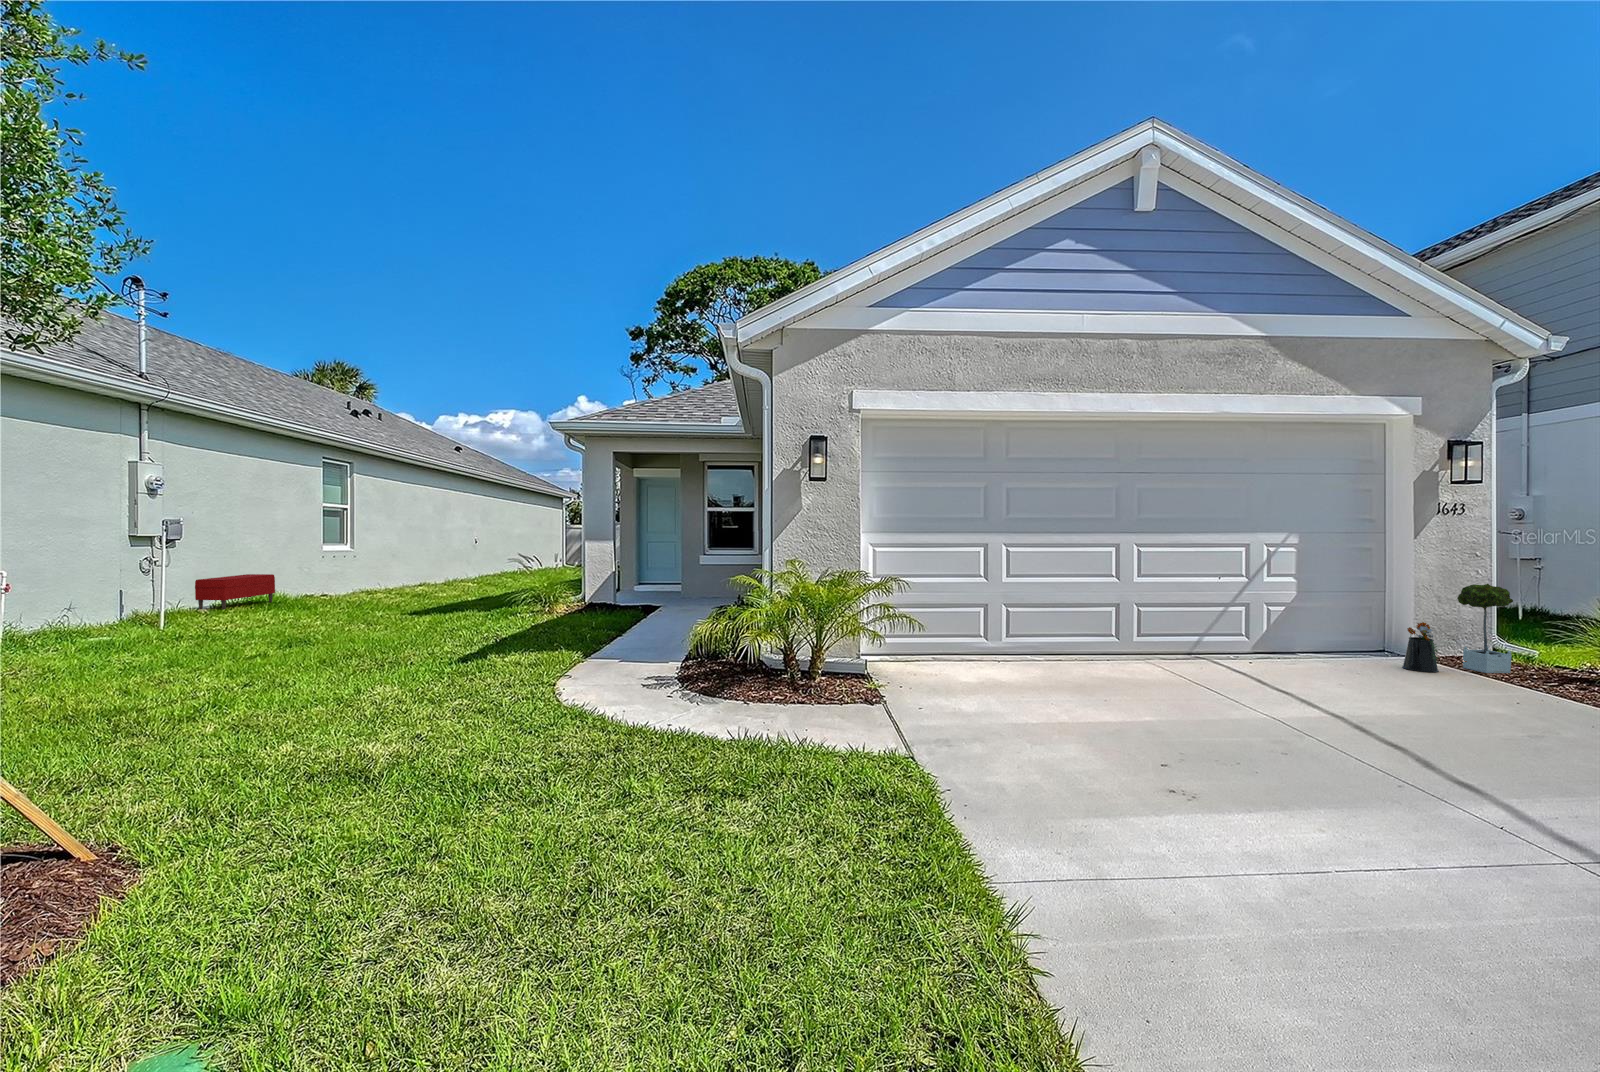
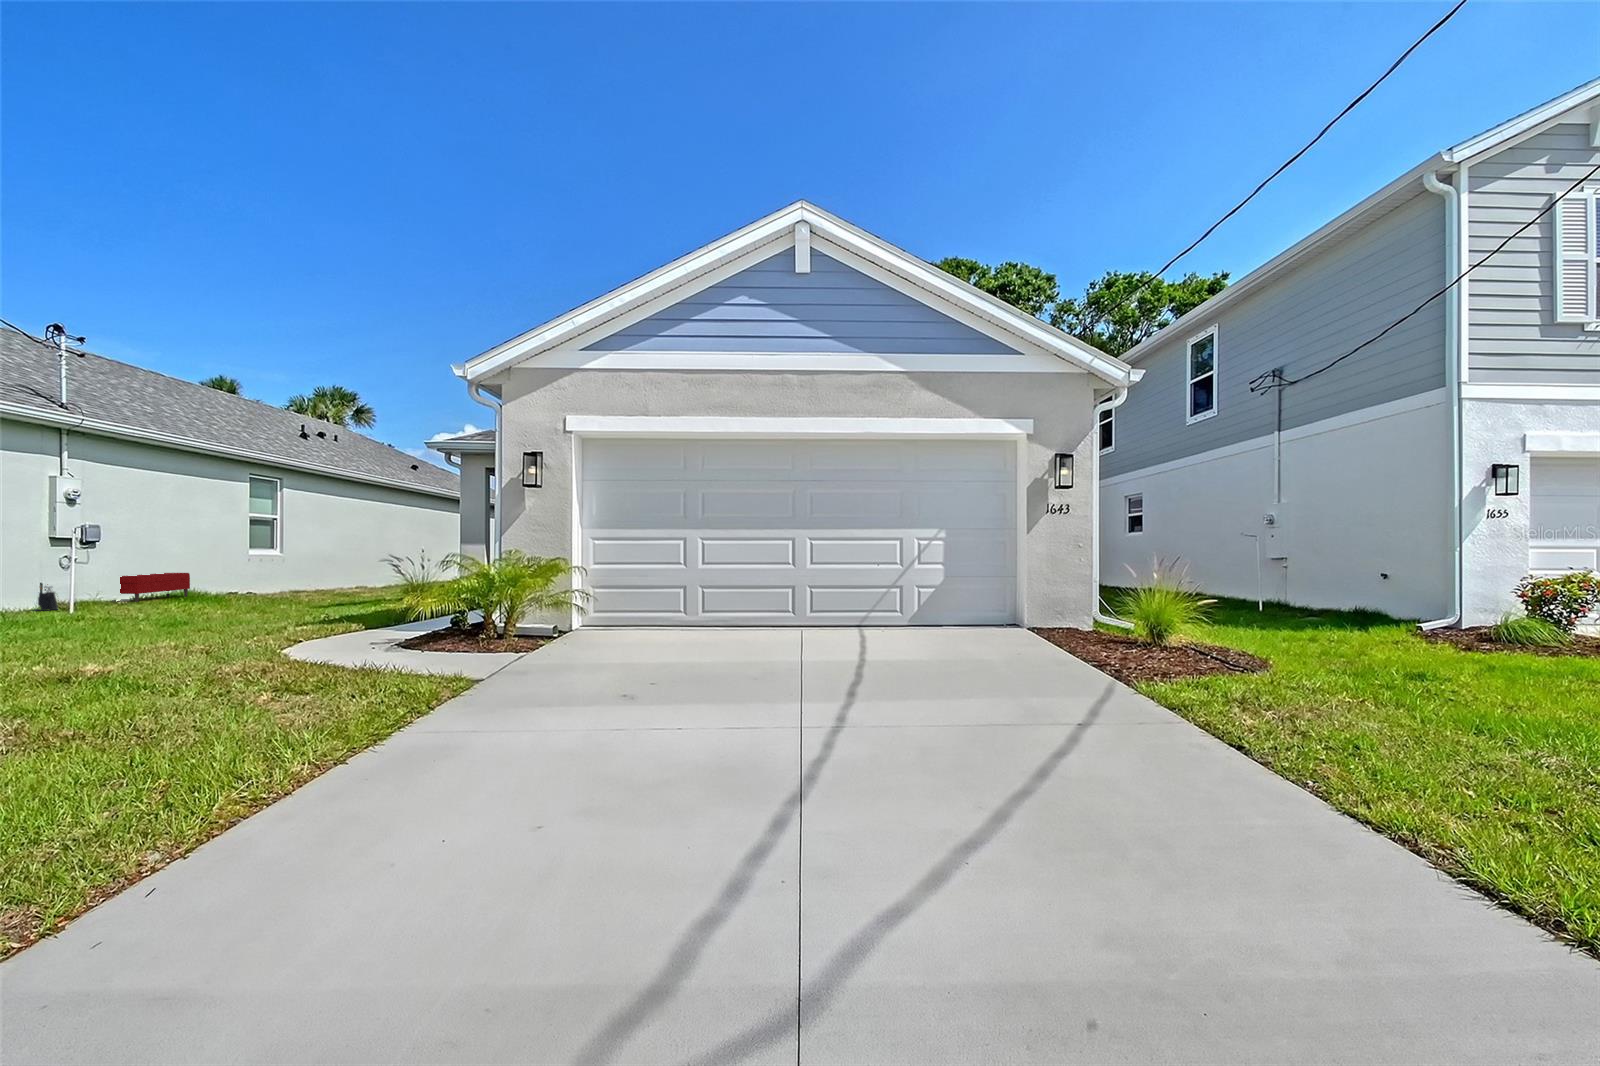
potted tree: present [1457,583,1513,673] -> none [1063,569,1097,642]
watering can: present [1402,622,1439,672] -> present [36,584,58,611]

